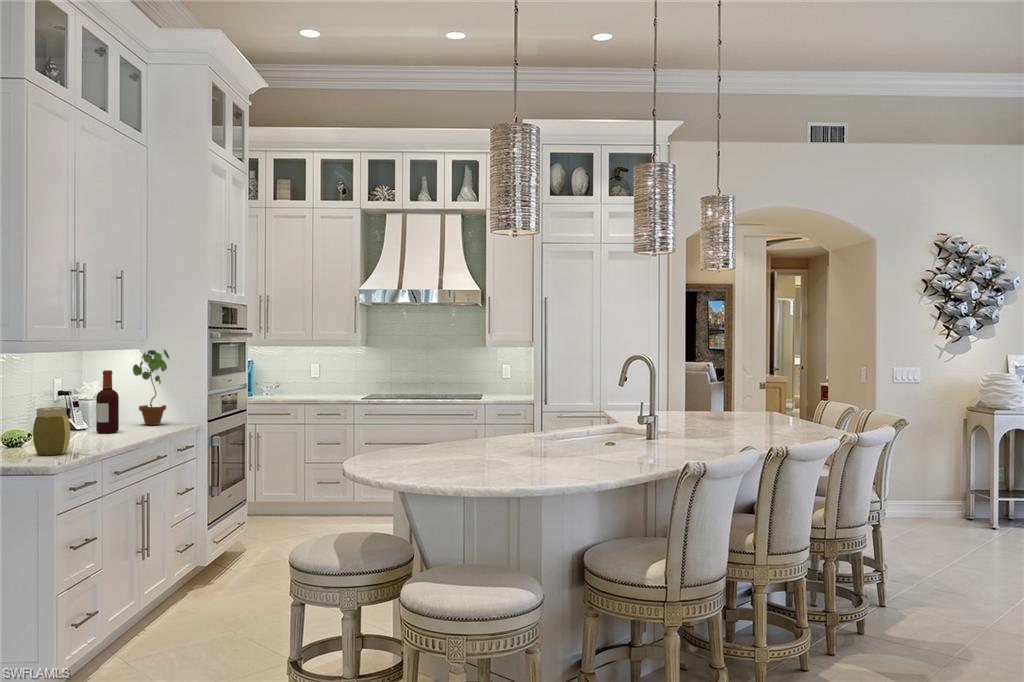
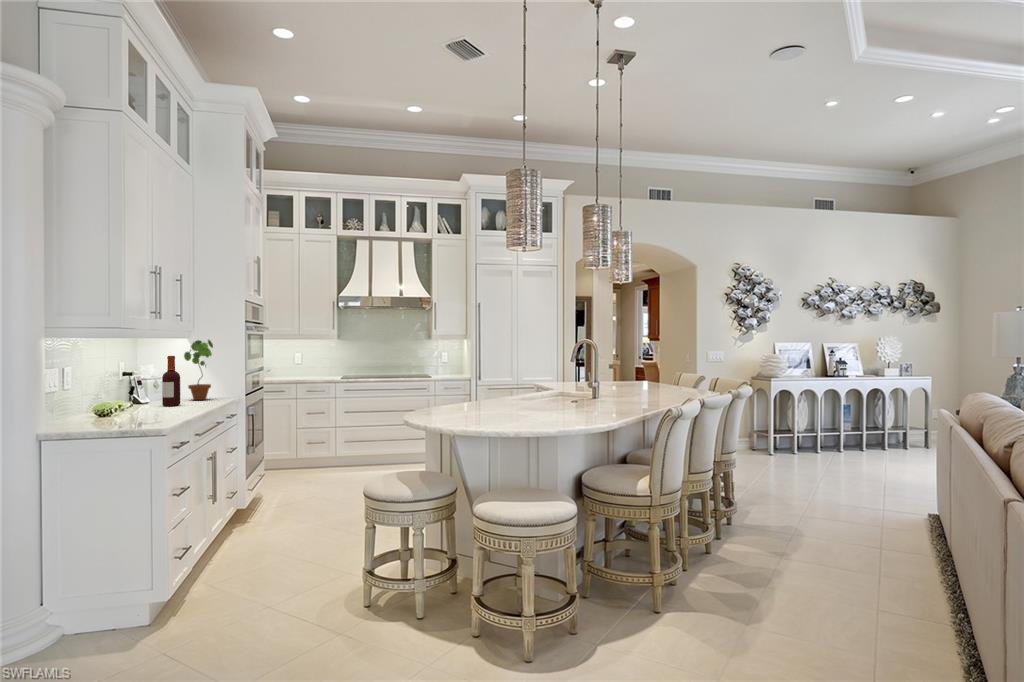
jar: present [33,407,70,455] -> none [137,383,165,421]

